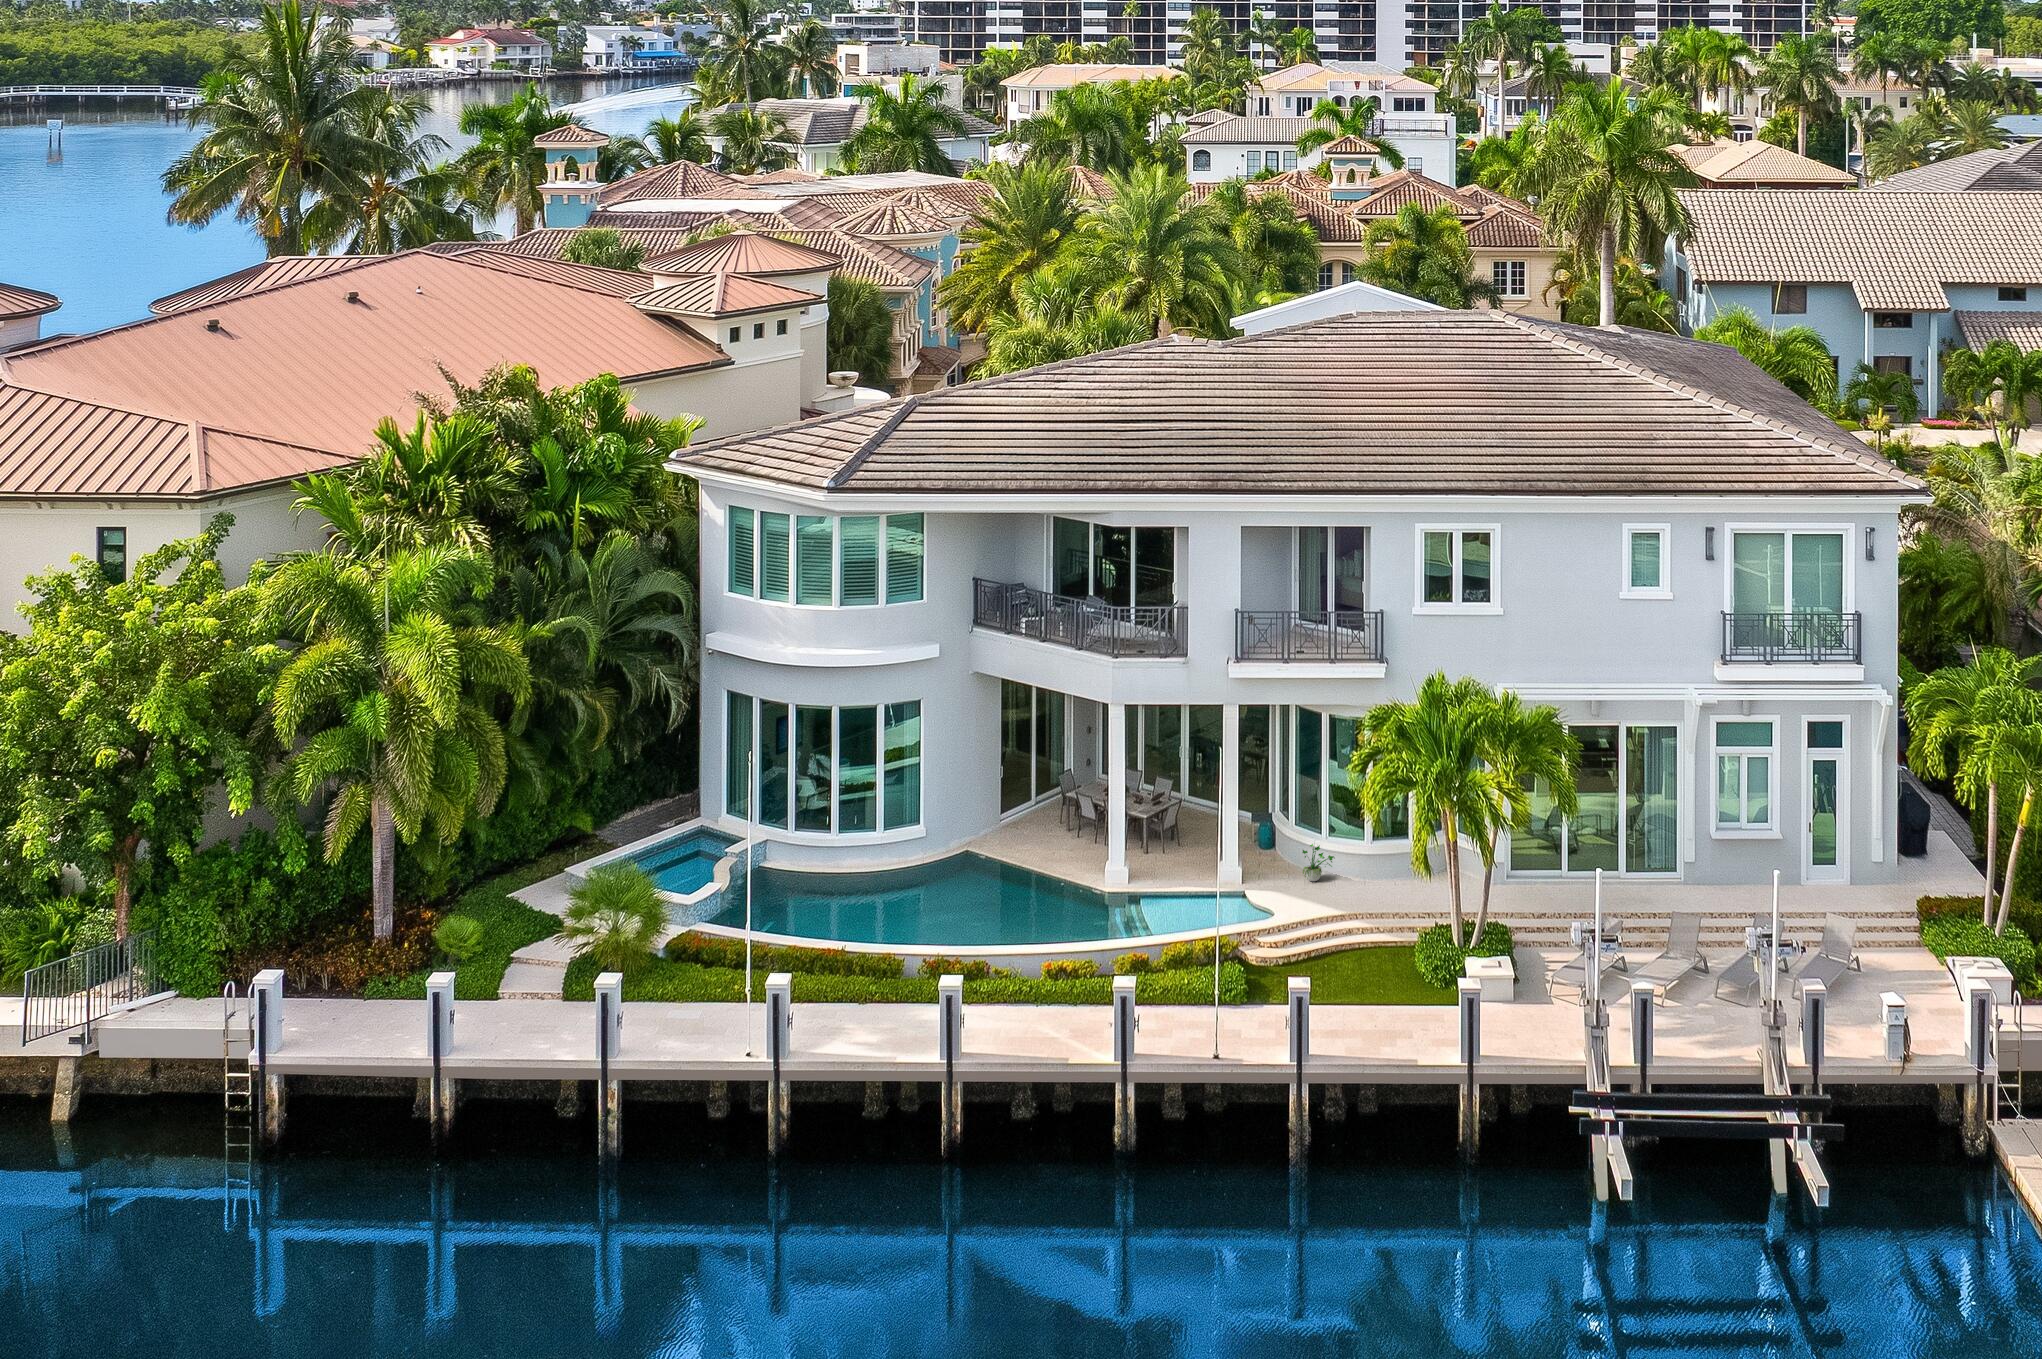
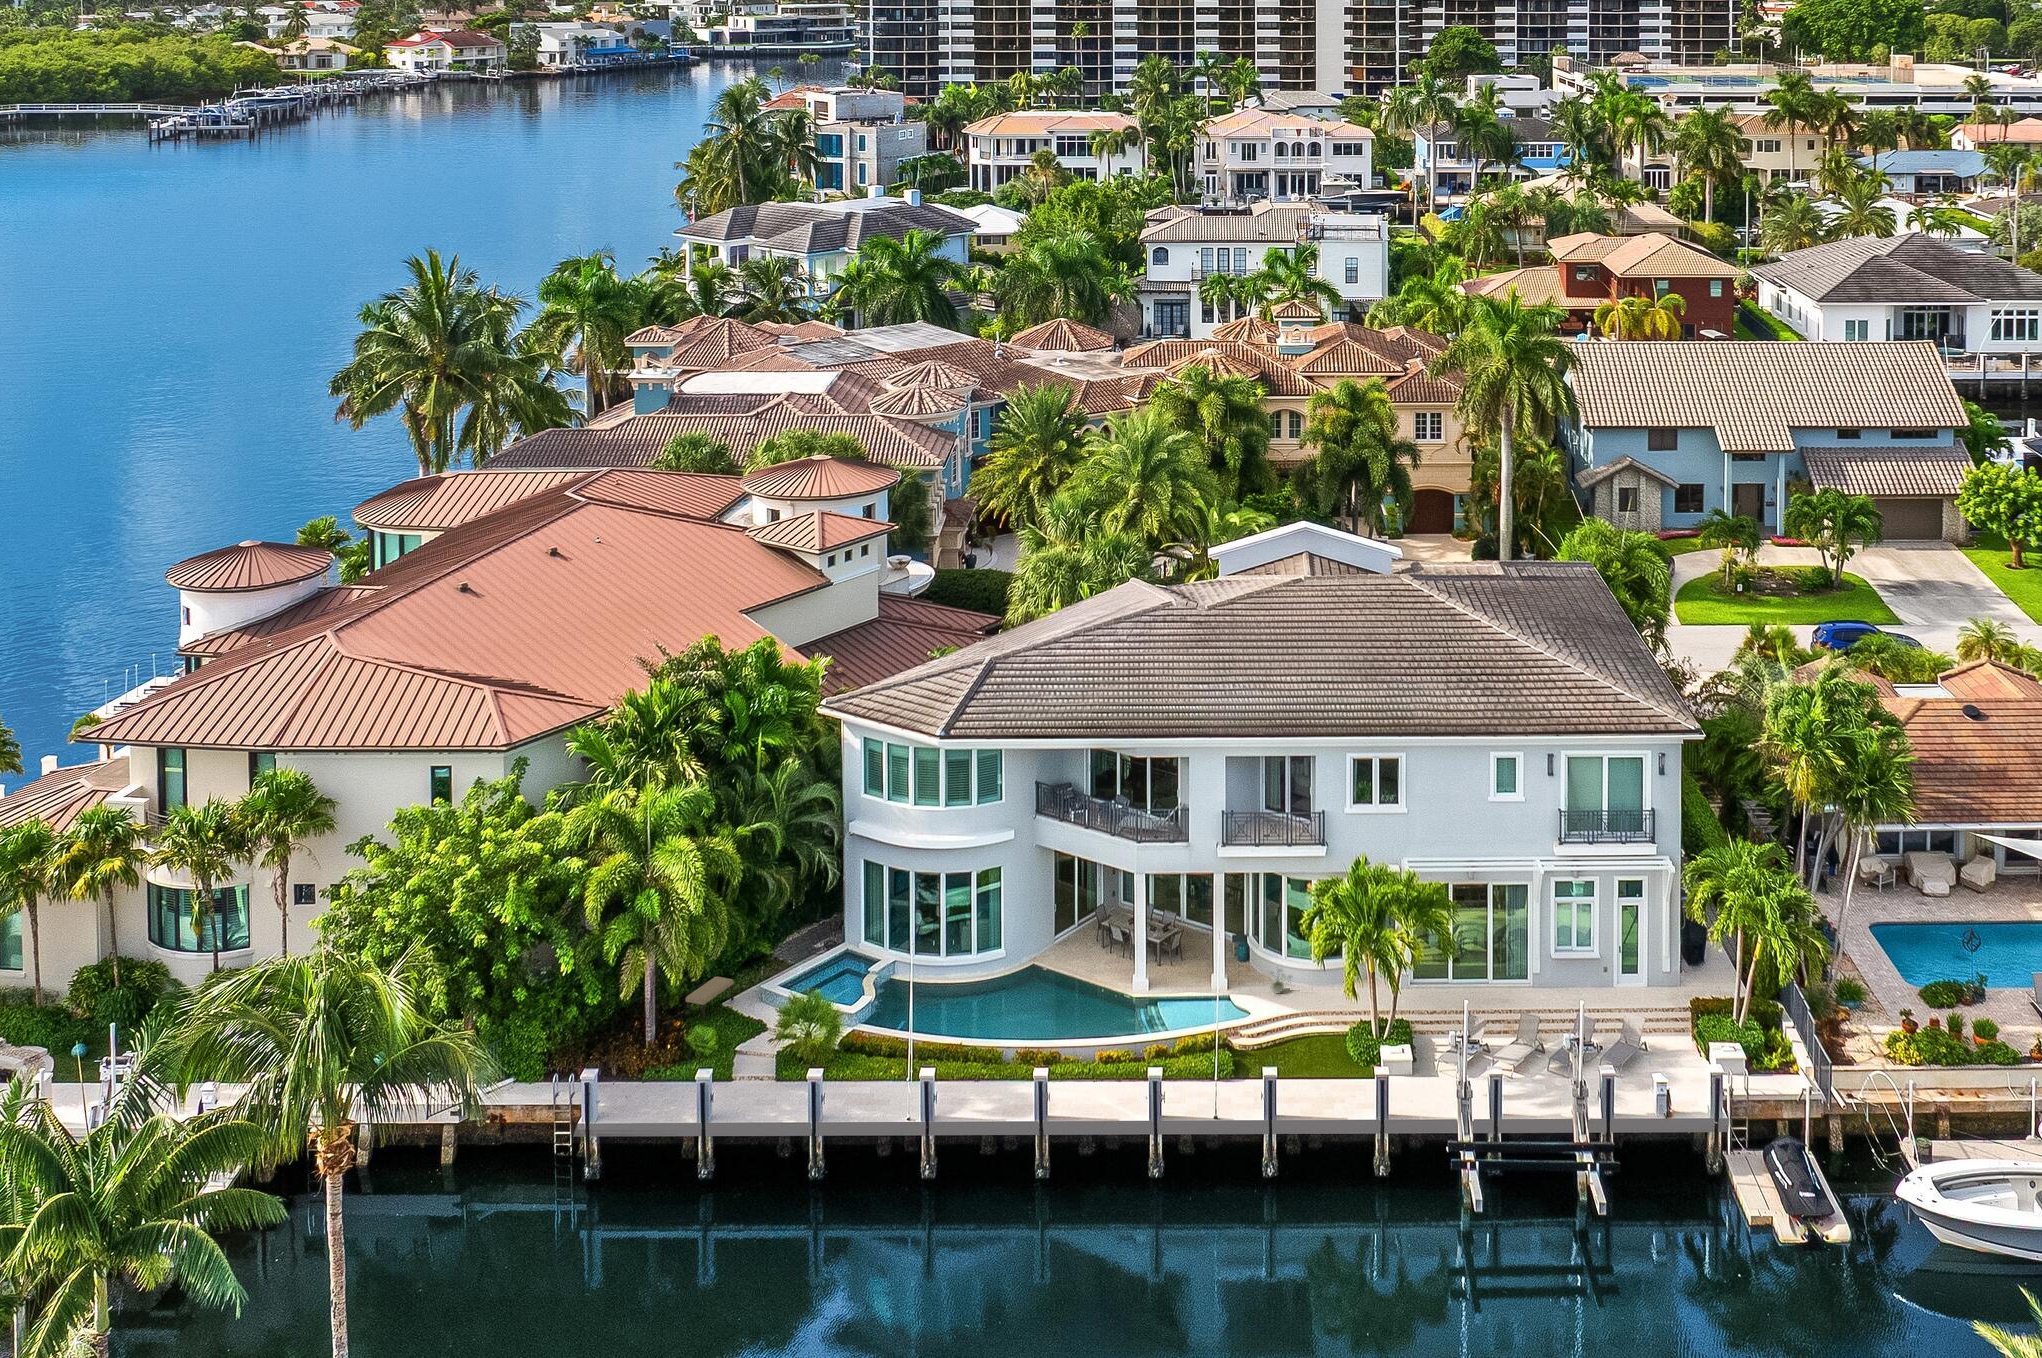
bench: none [451,846,528,907] -> present [686,976,734,1020]

